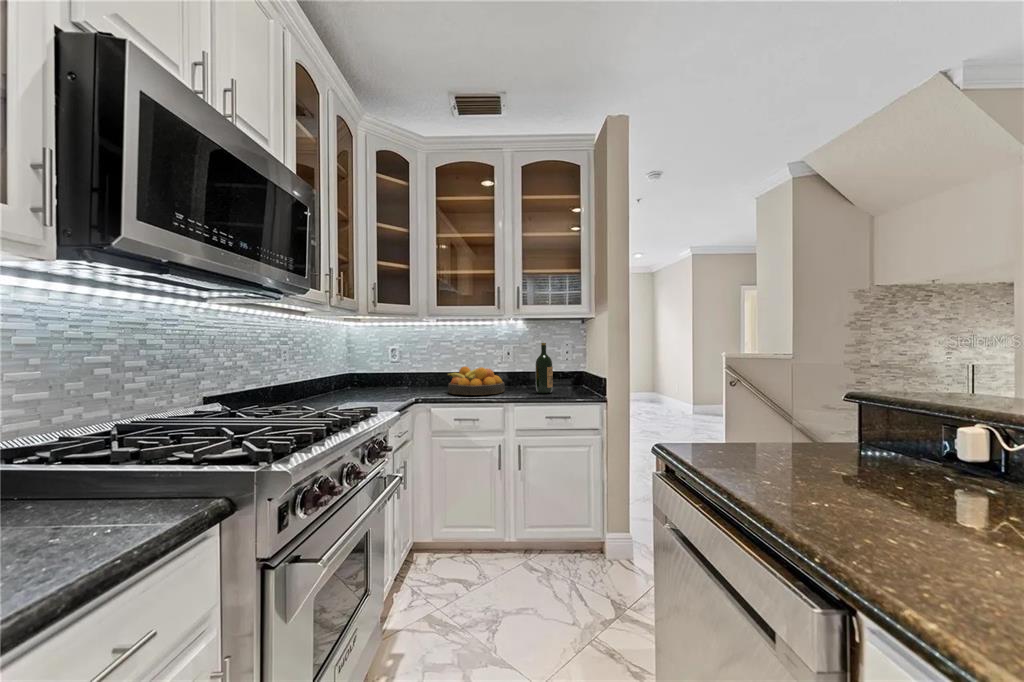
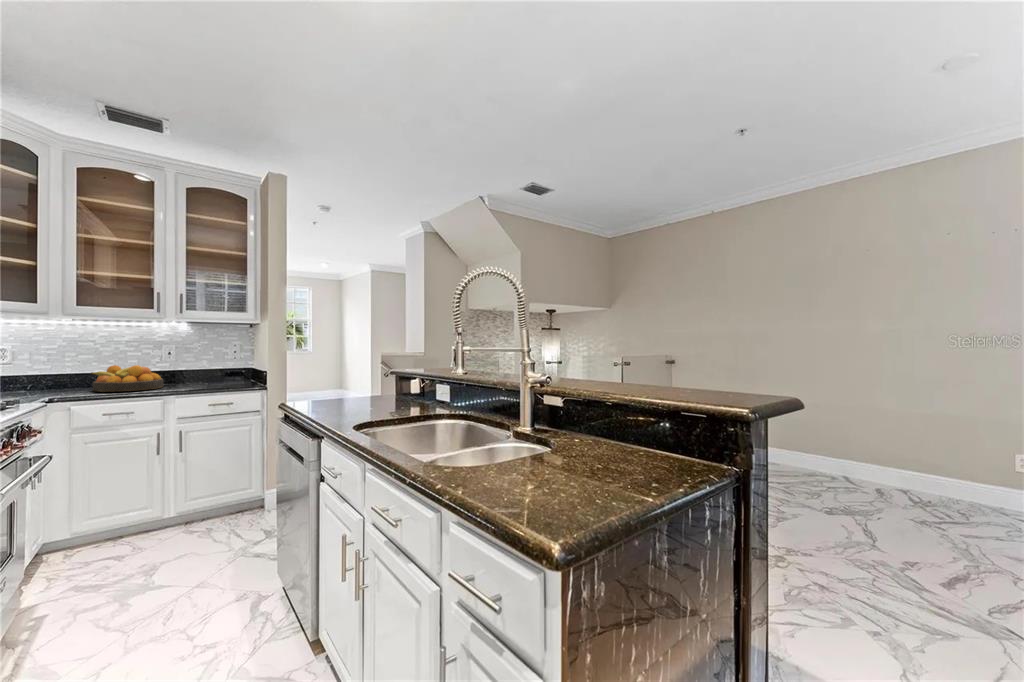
wine bottle: present [536,343,553,393] -> none [198,343,216,386]

